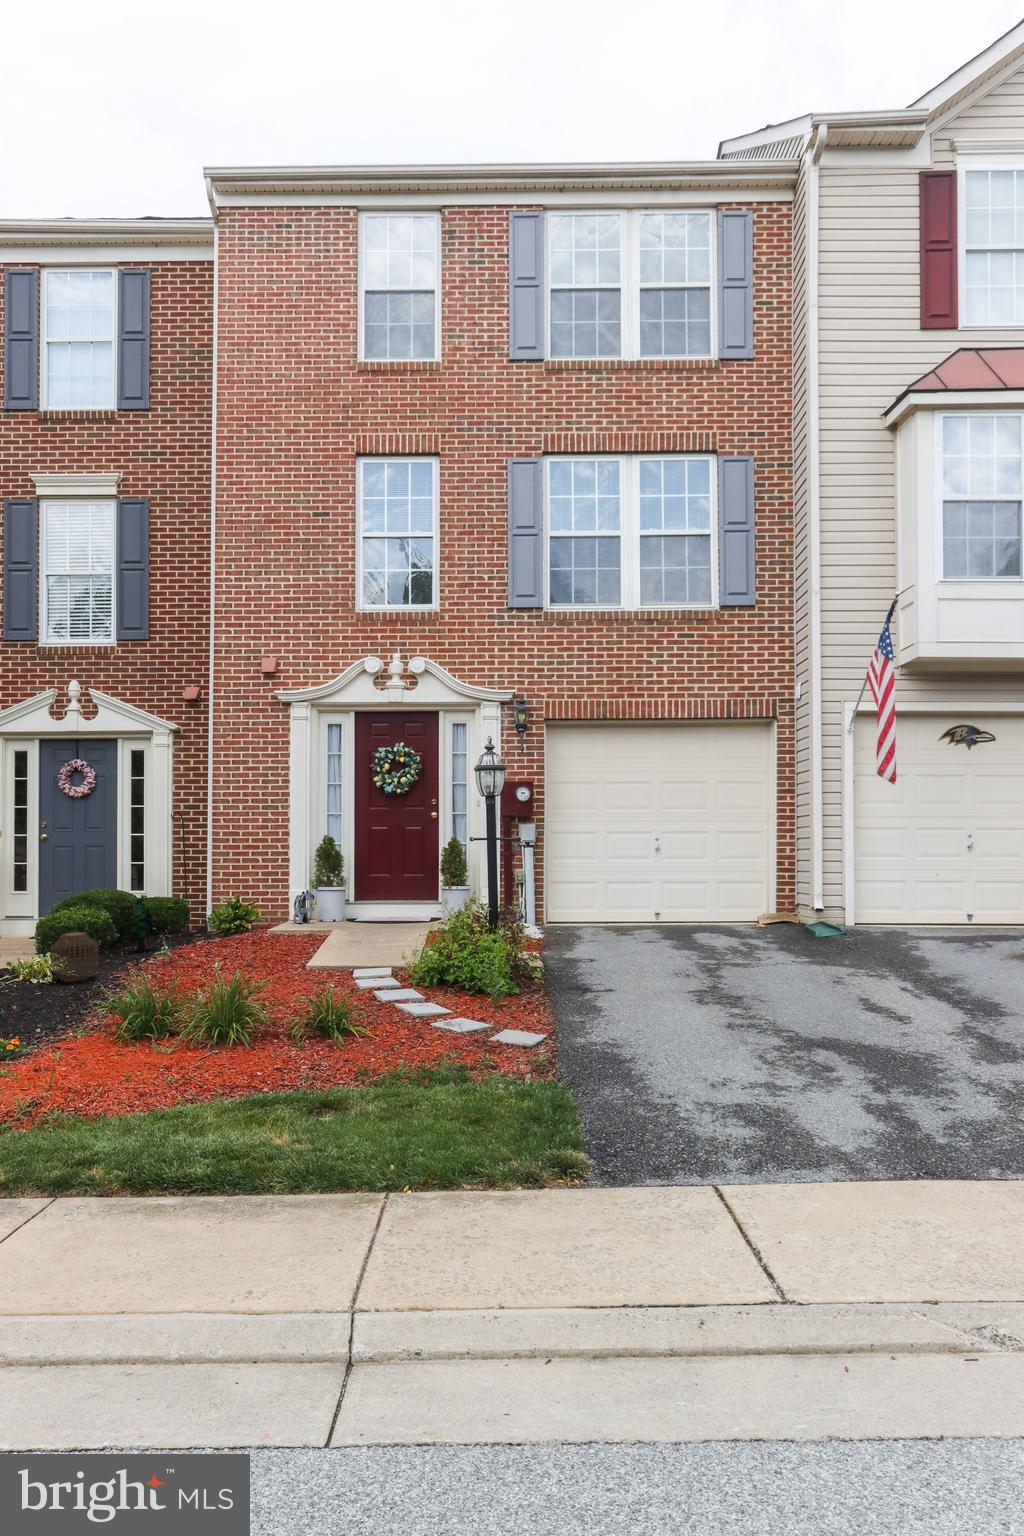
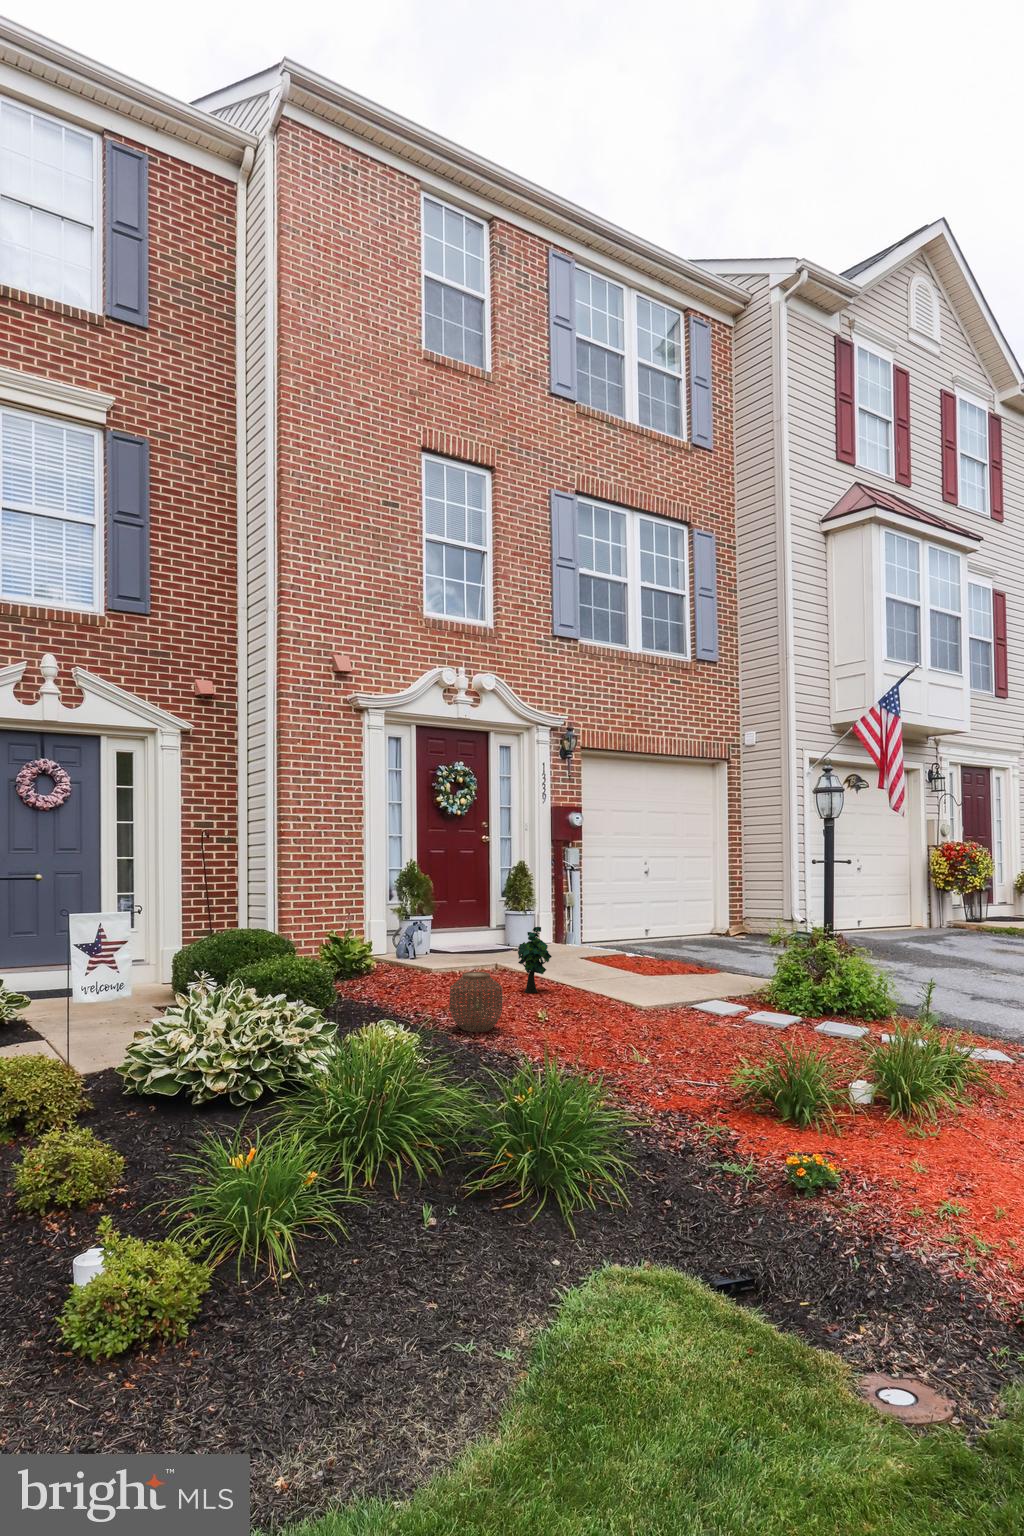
decorative plant: present [127,895,156,952] -> present [513,927,552,993]

